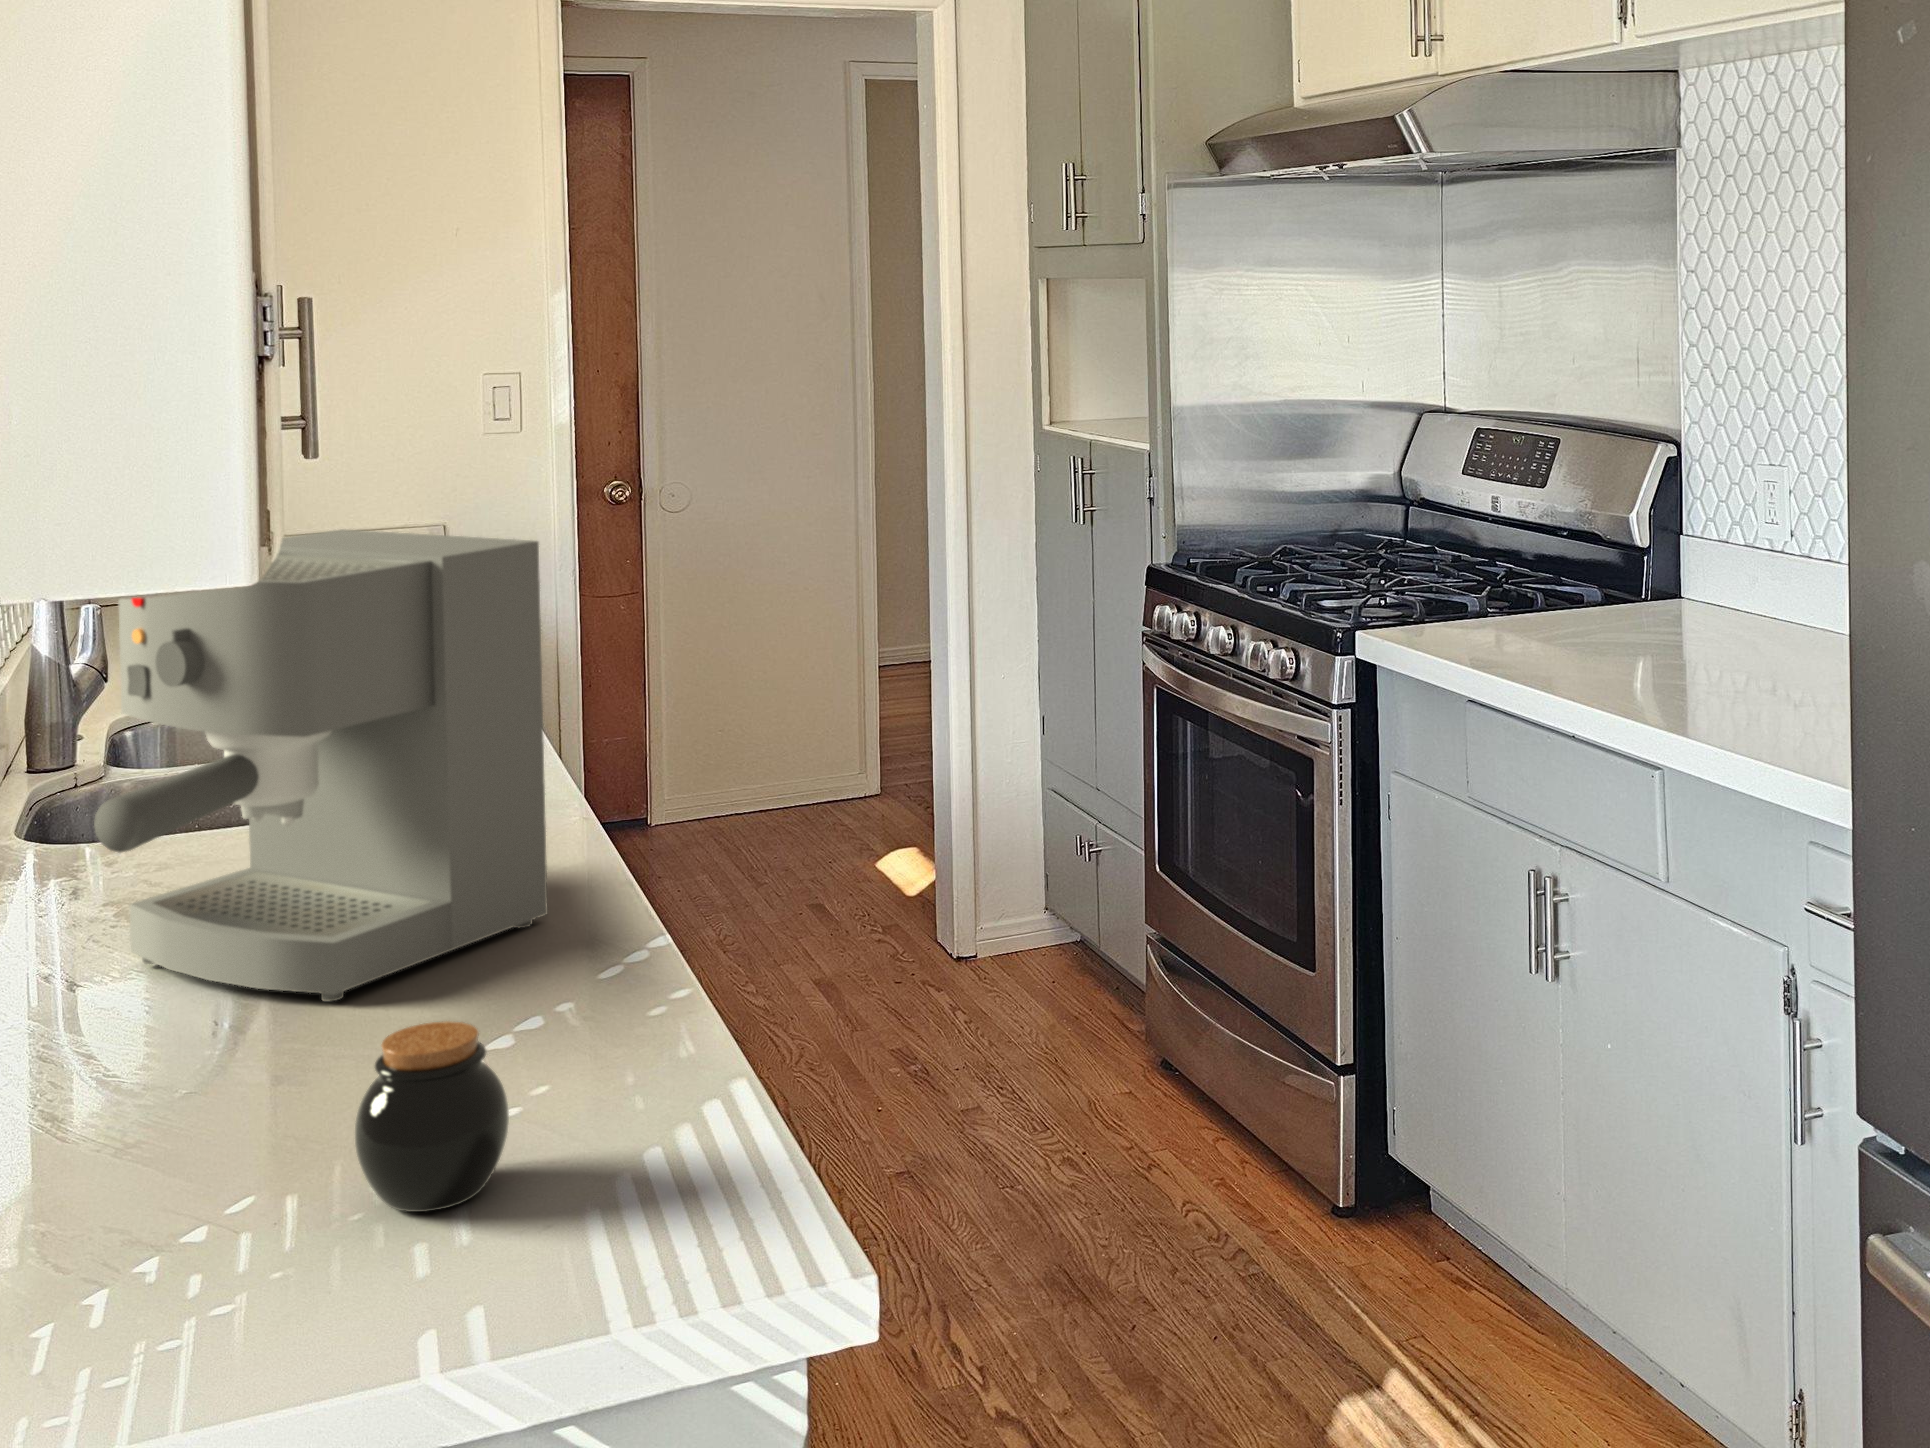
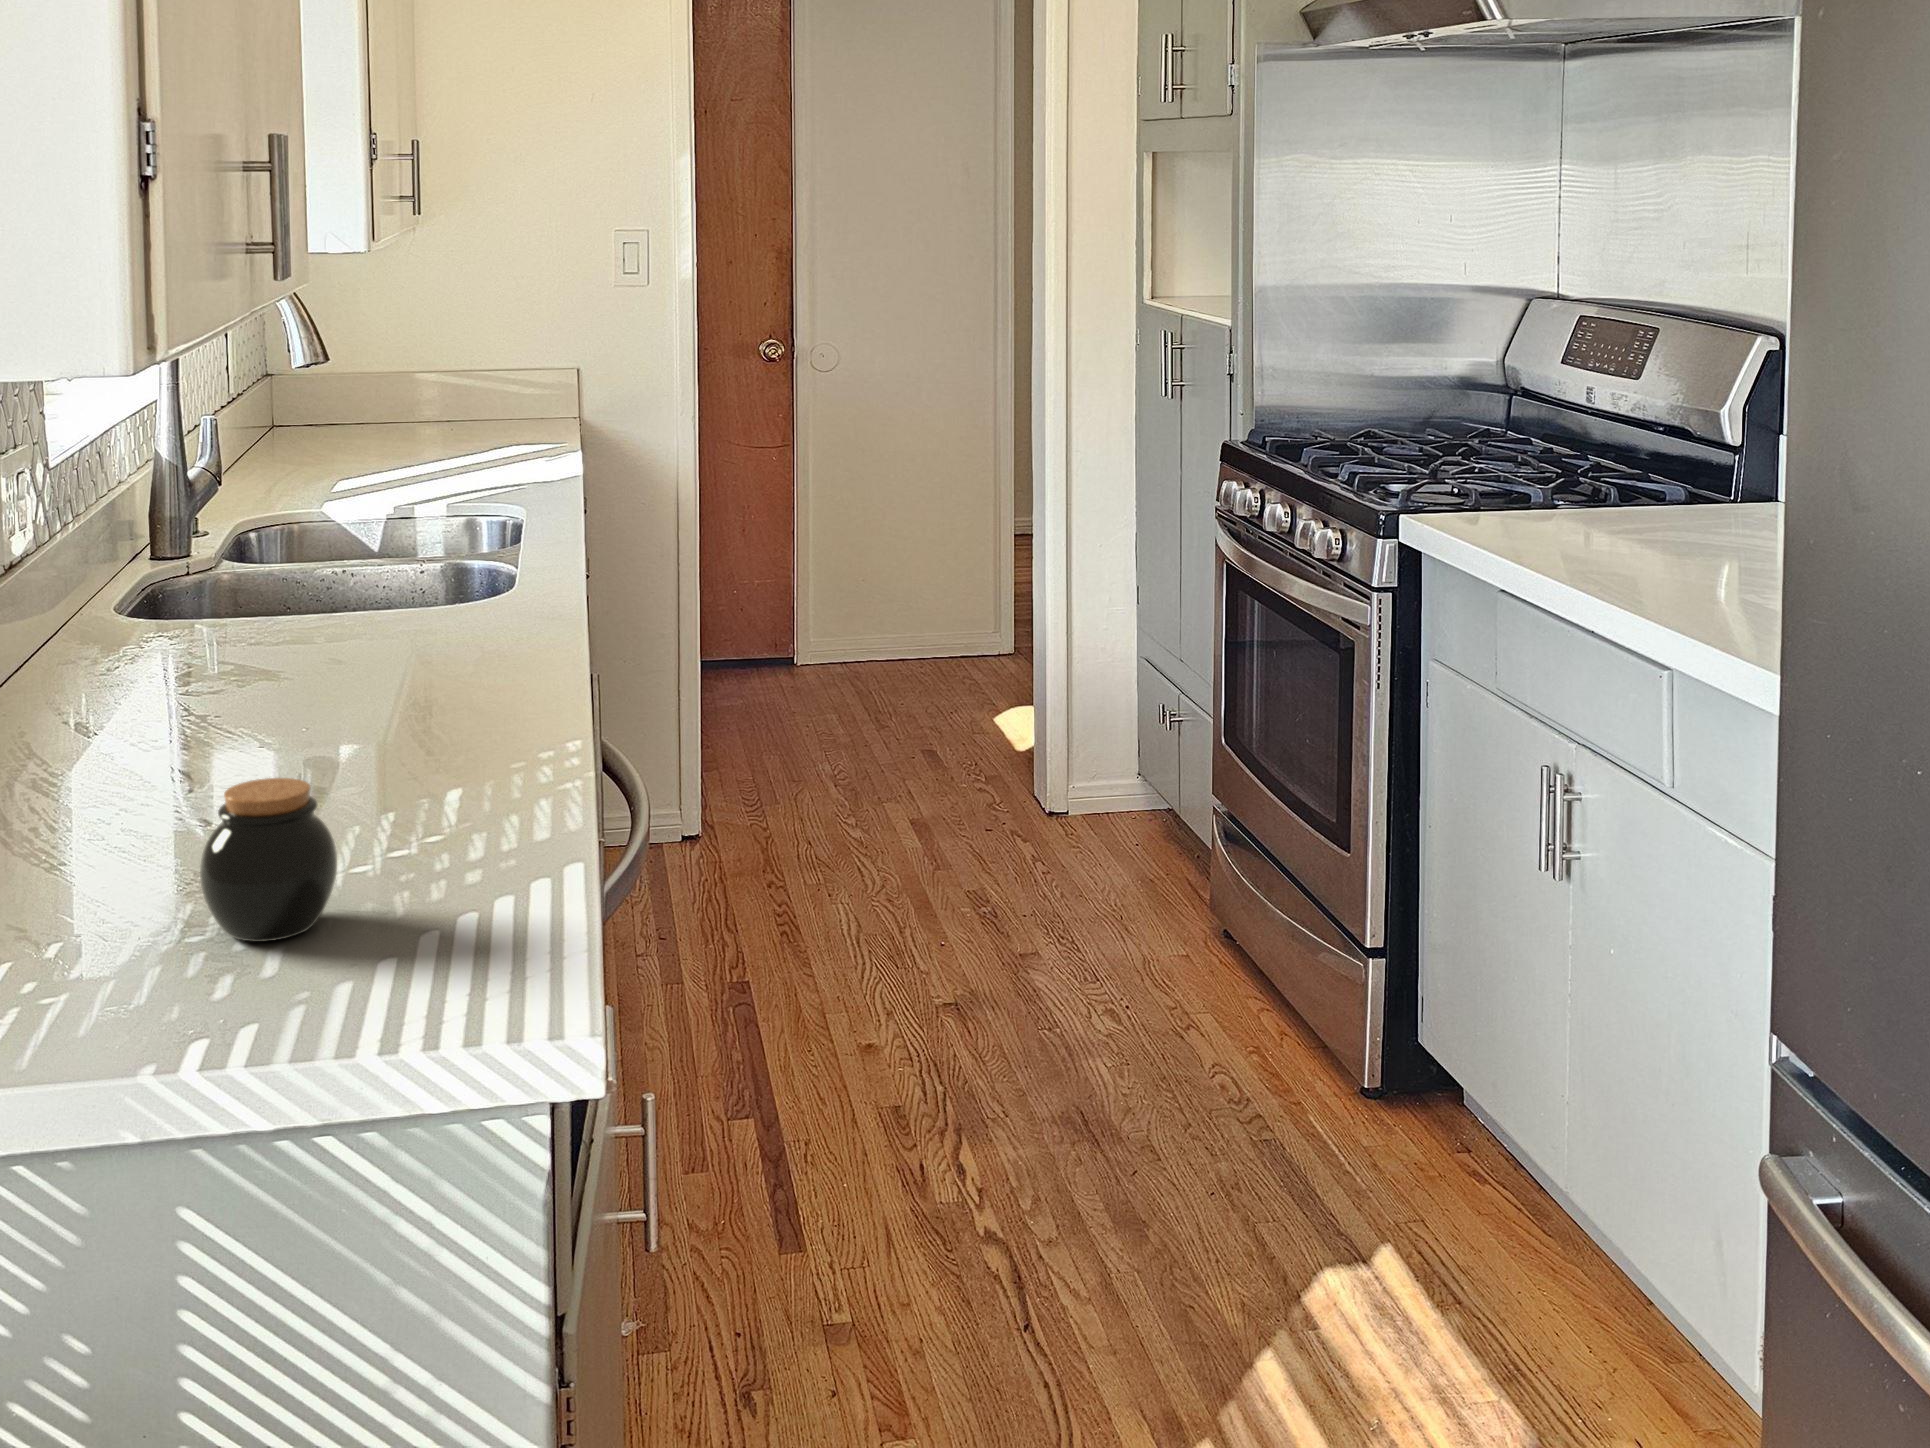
coffee maker: present [94,529,548,1001] -> none [73,350,496,765]

